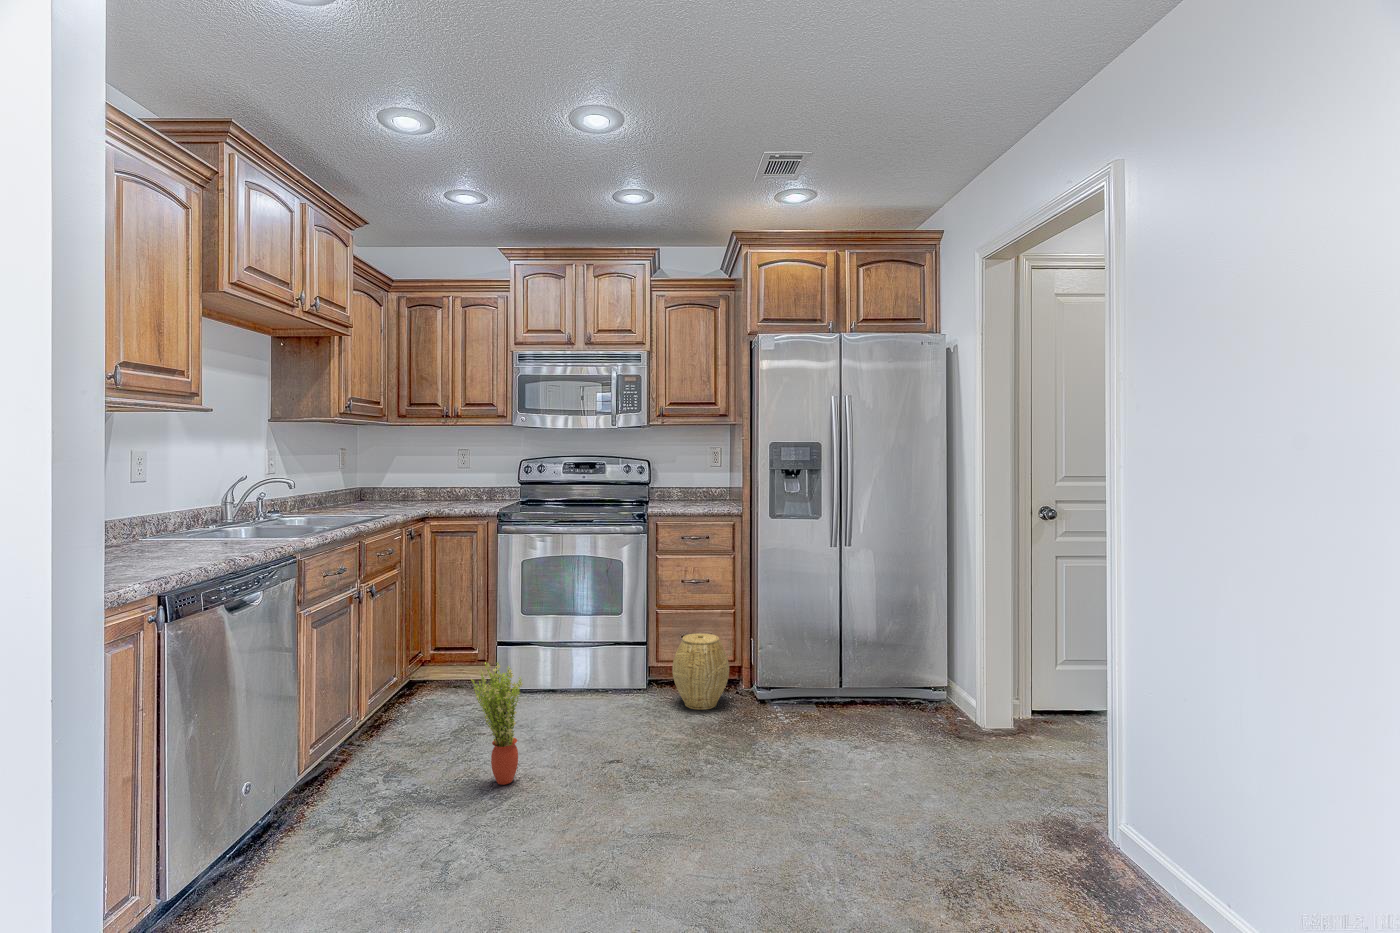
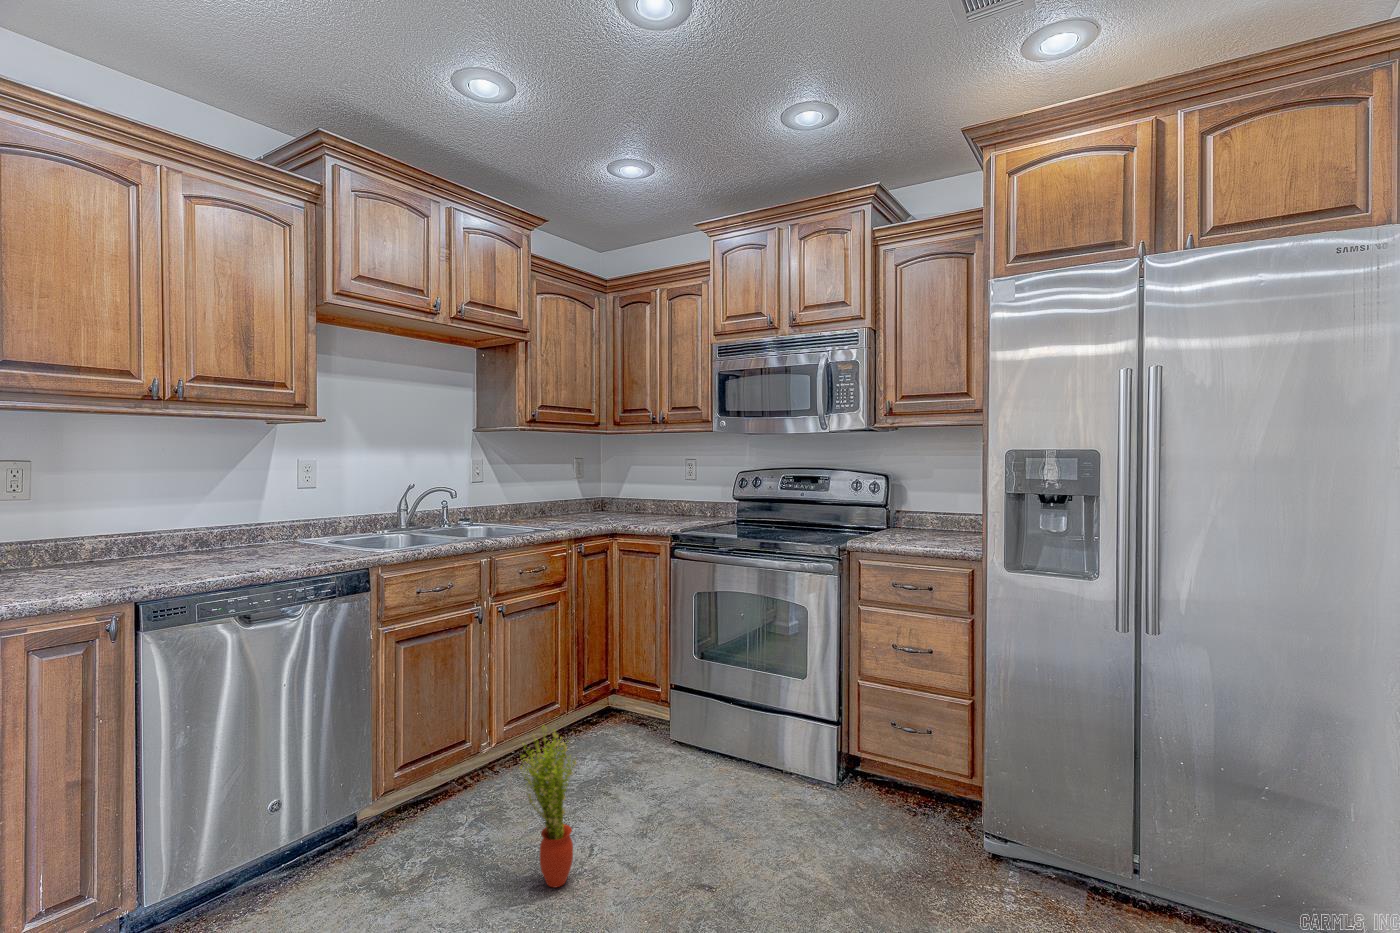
woven basket: present [672,633,729,710] -> none [849,728,937,850]

